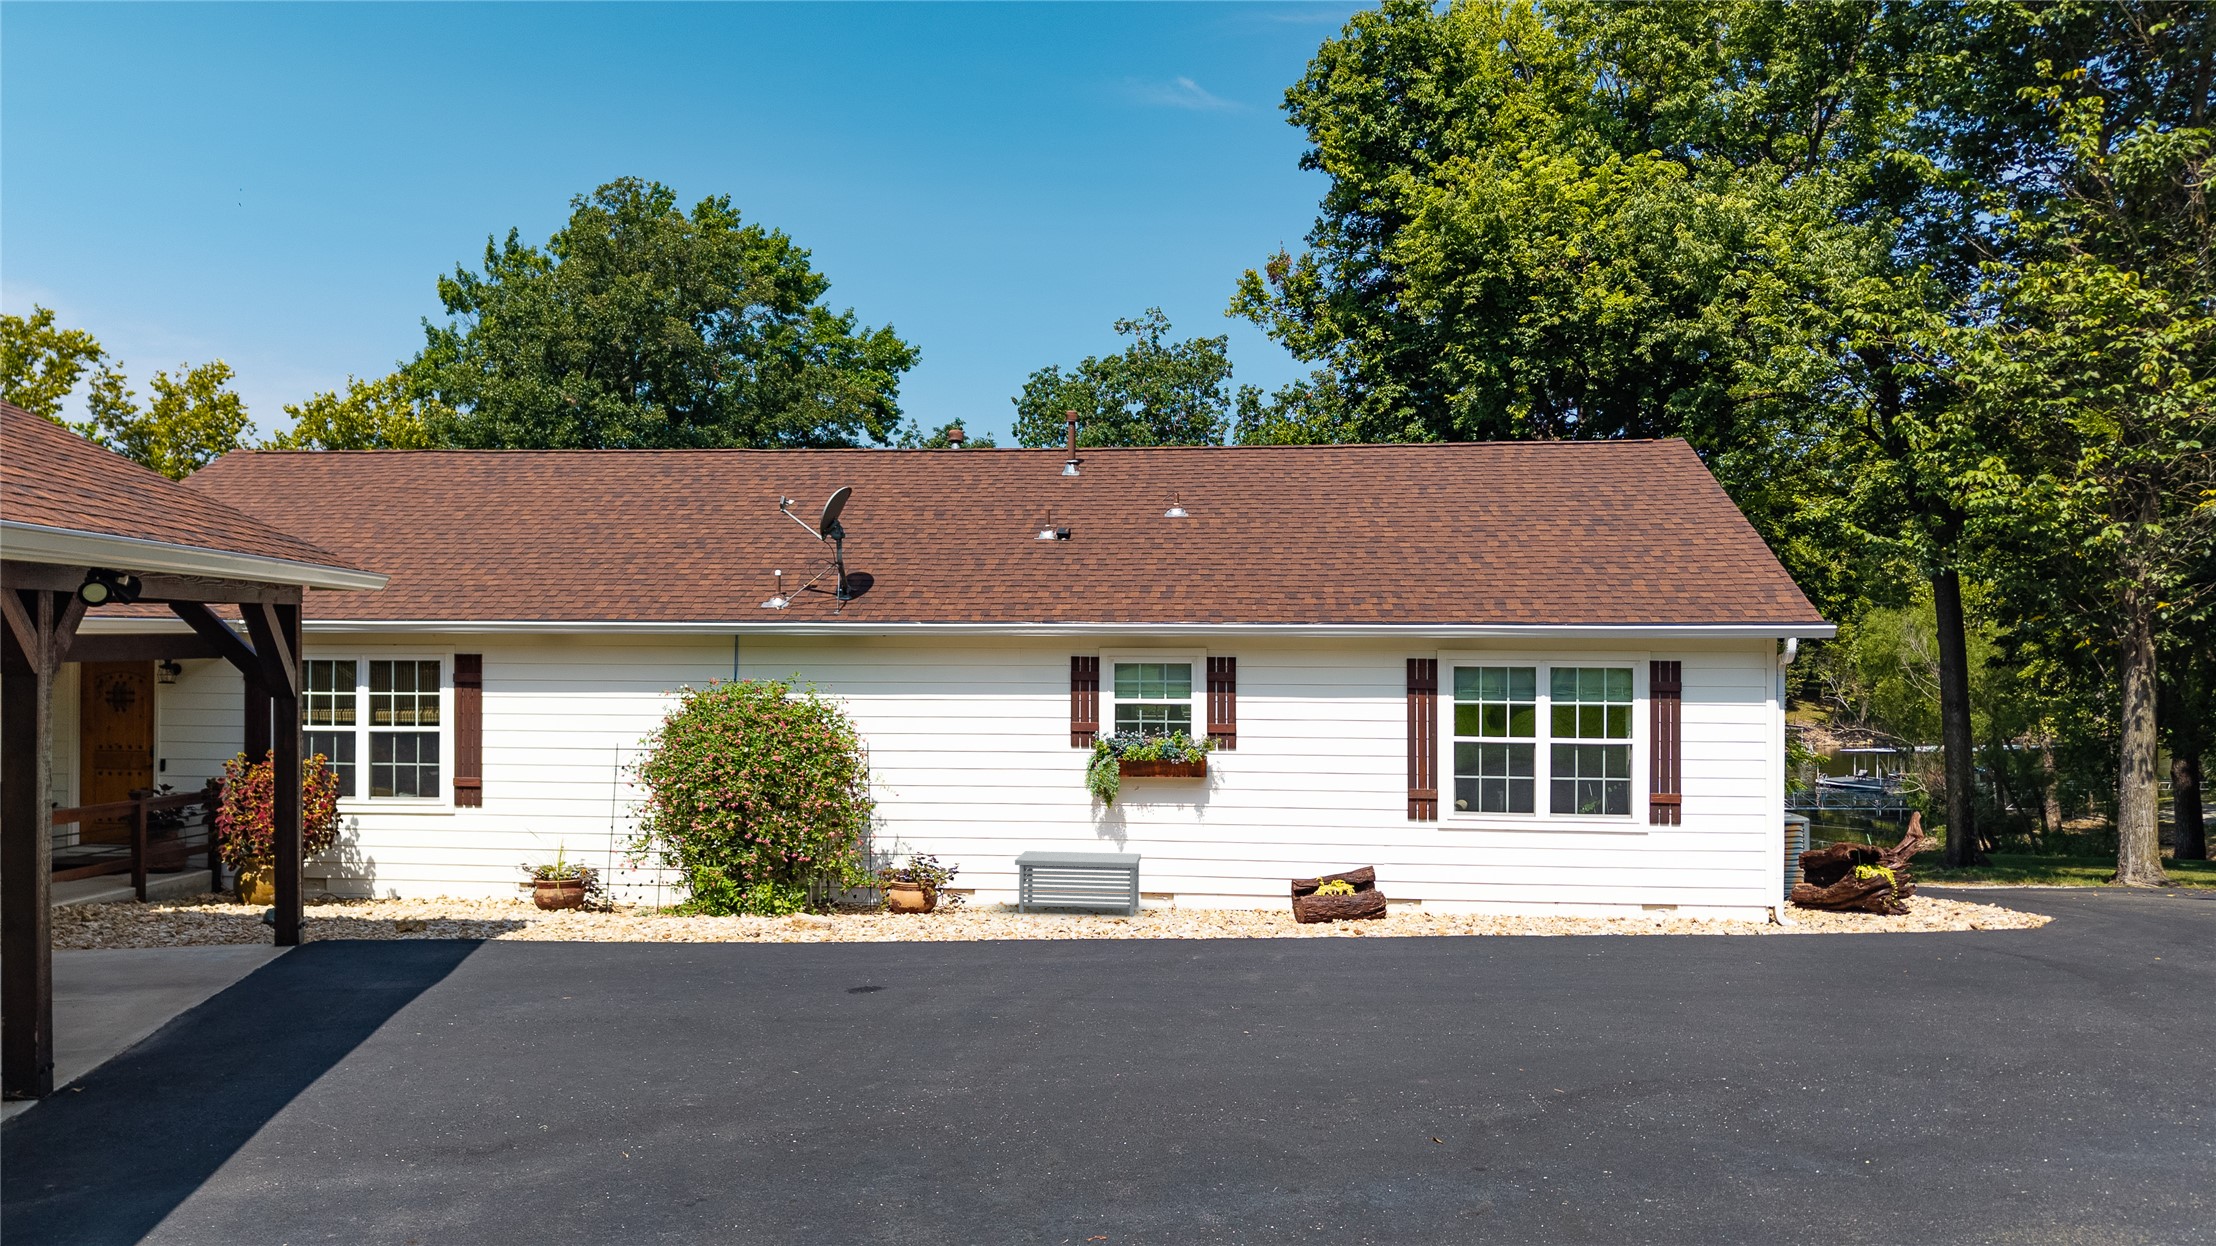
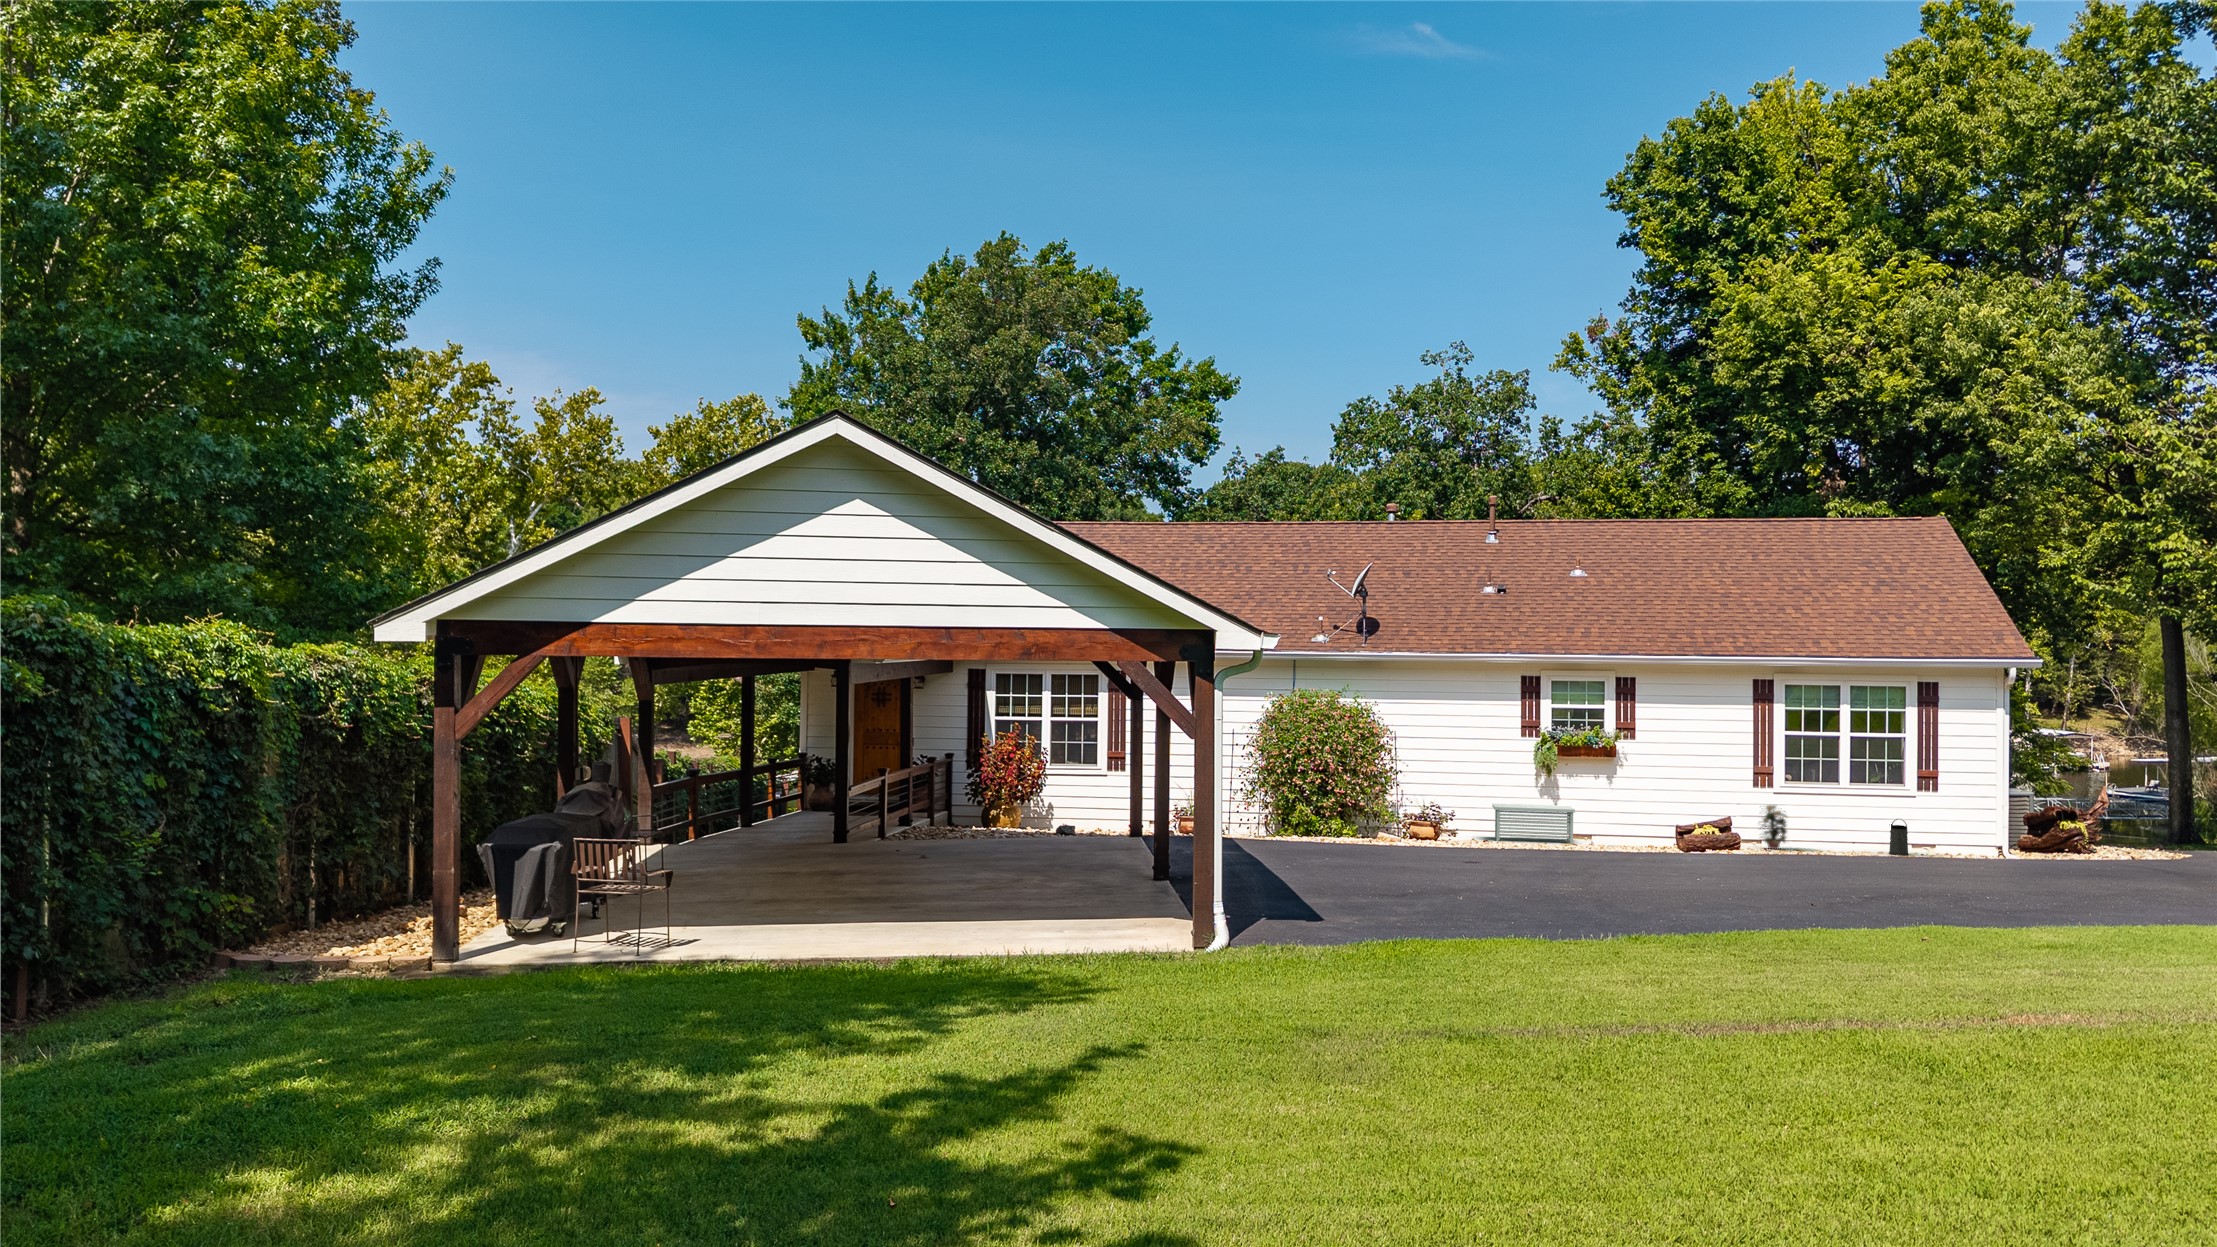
decorative plant: none [1413,850,1463,919] -> present [1759,805,1787,849]
watering can: none [1610,870,1641,929] -> present [1889,819,1909,856]

